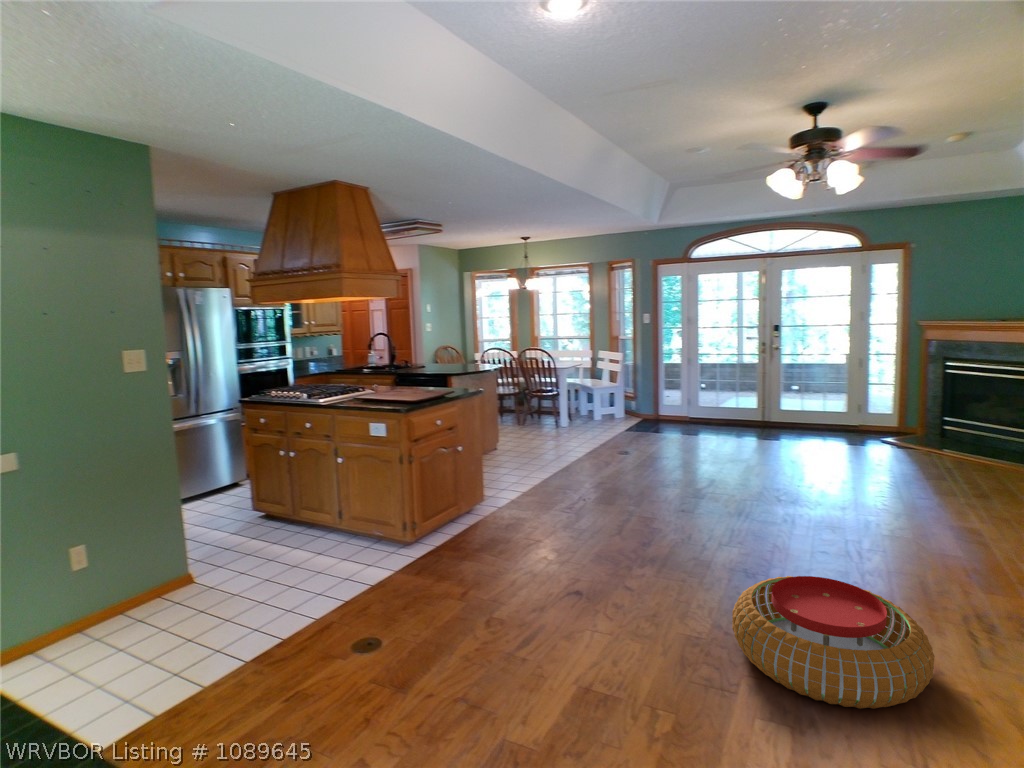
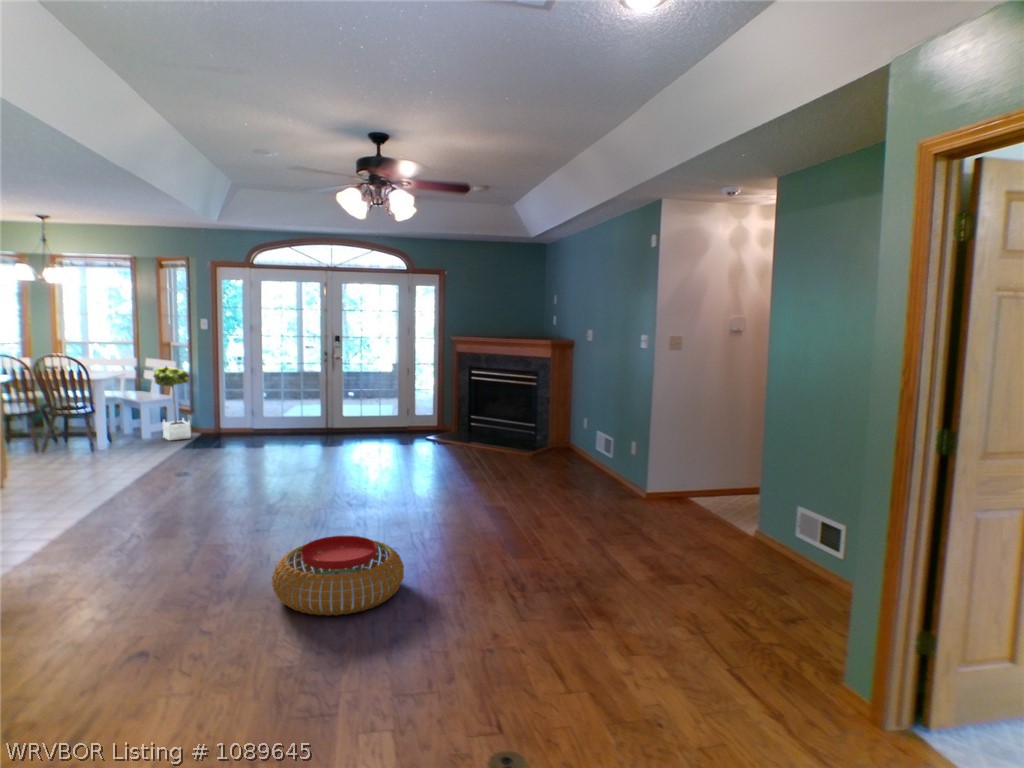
potted tree: none [604,357,633,423] -> present [154,366,191,440]

